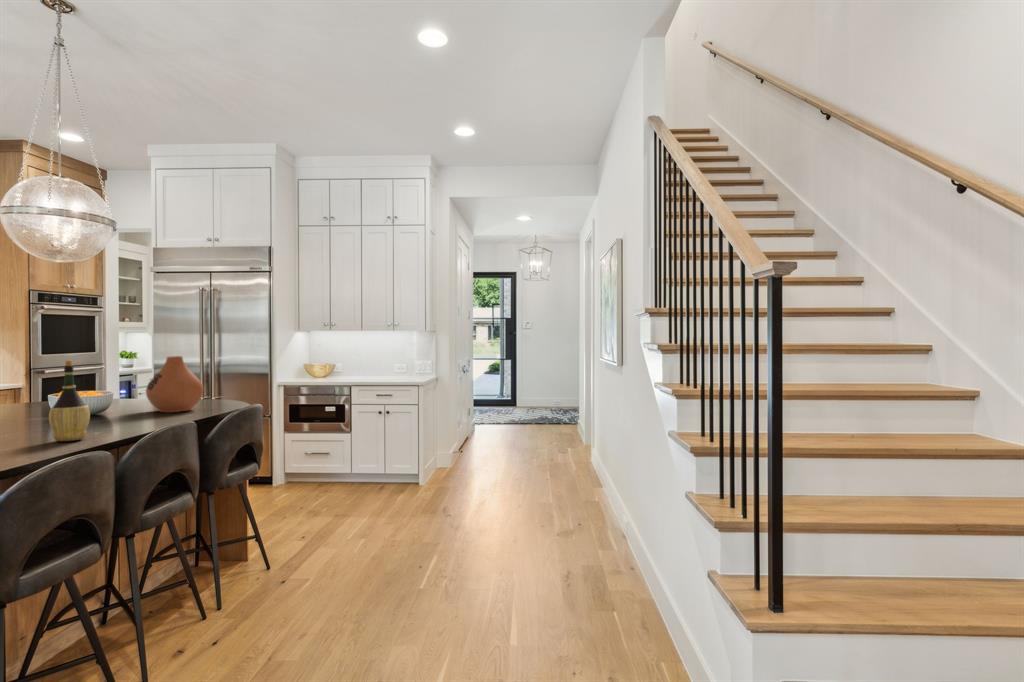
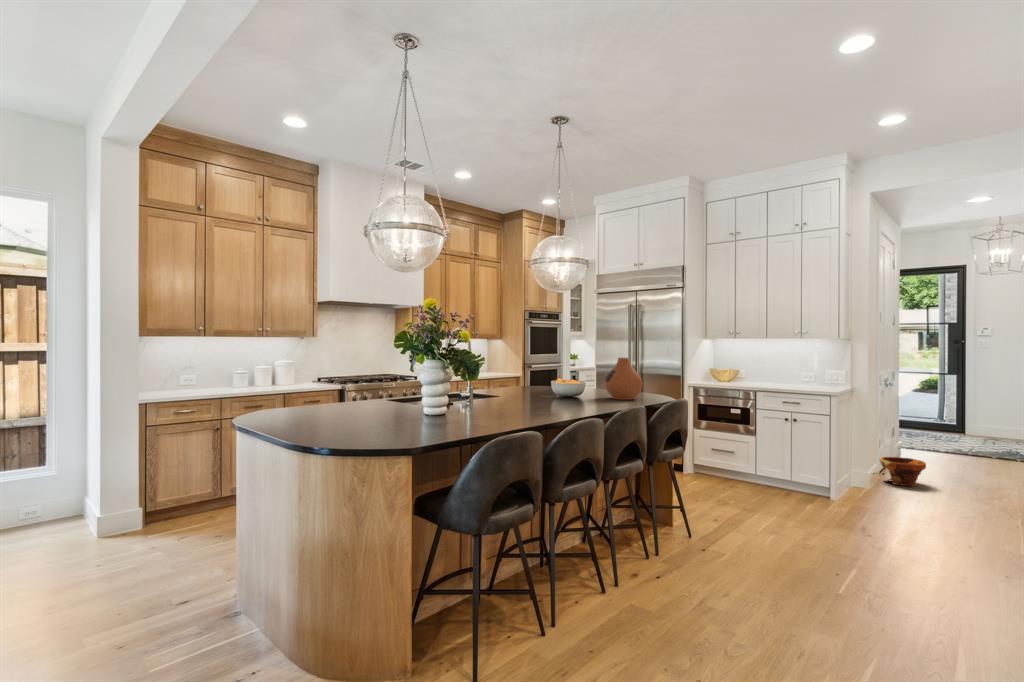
wine bottle: present [49,361,90,441] -> none [560,358,581,411]
planter: none [458,436,492,462] -> present [879,457,926,486]

